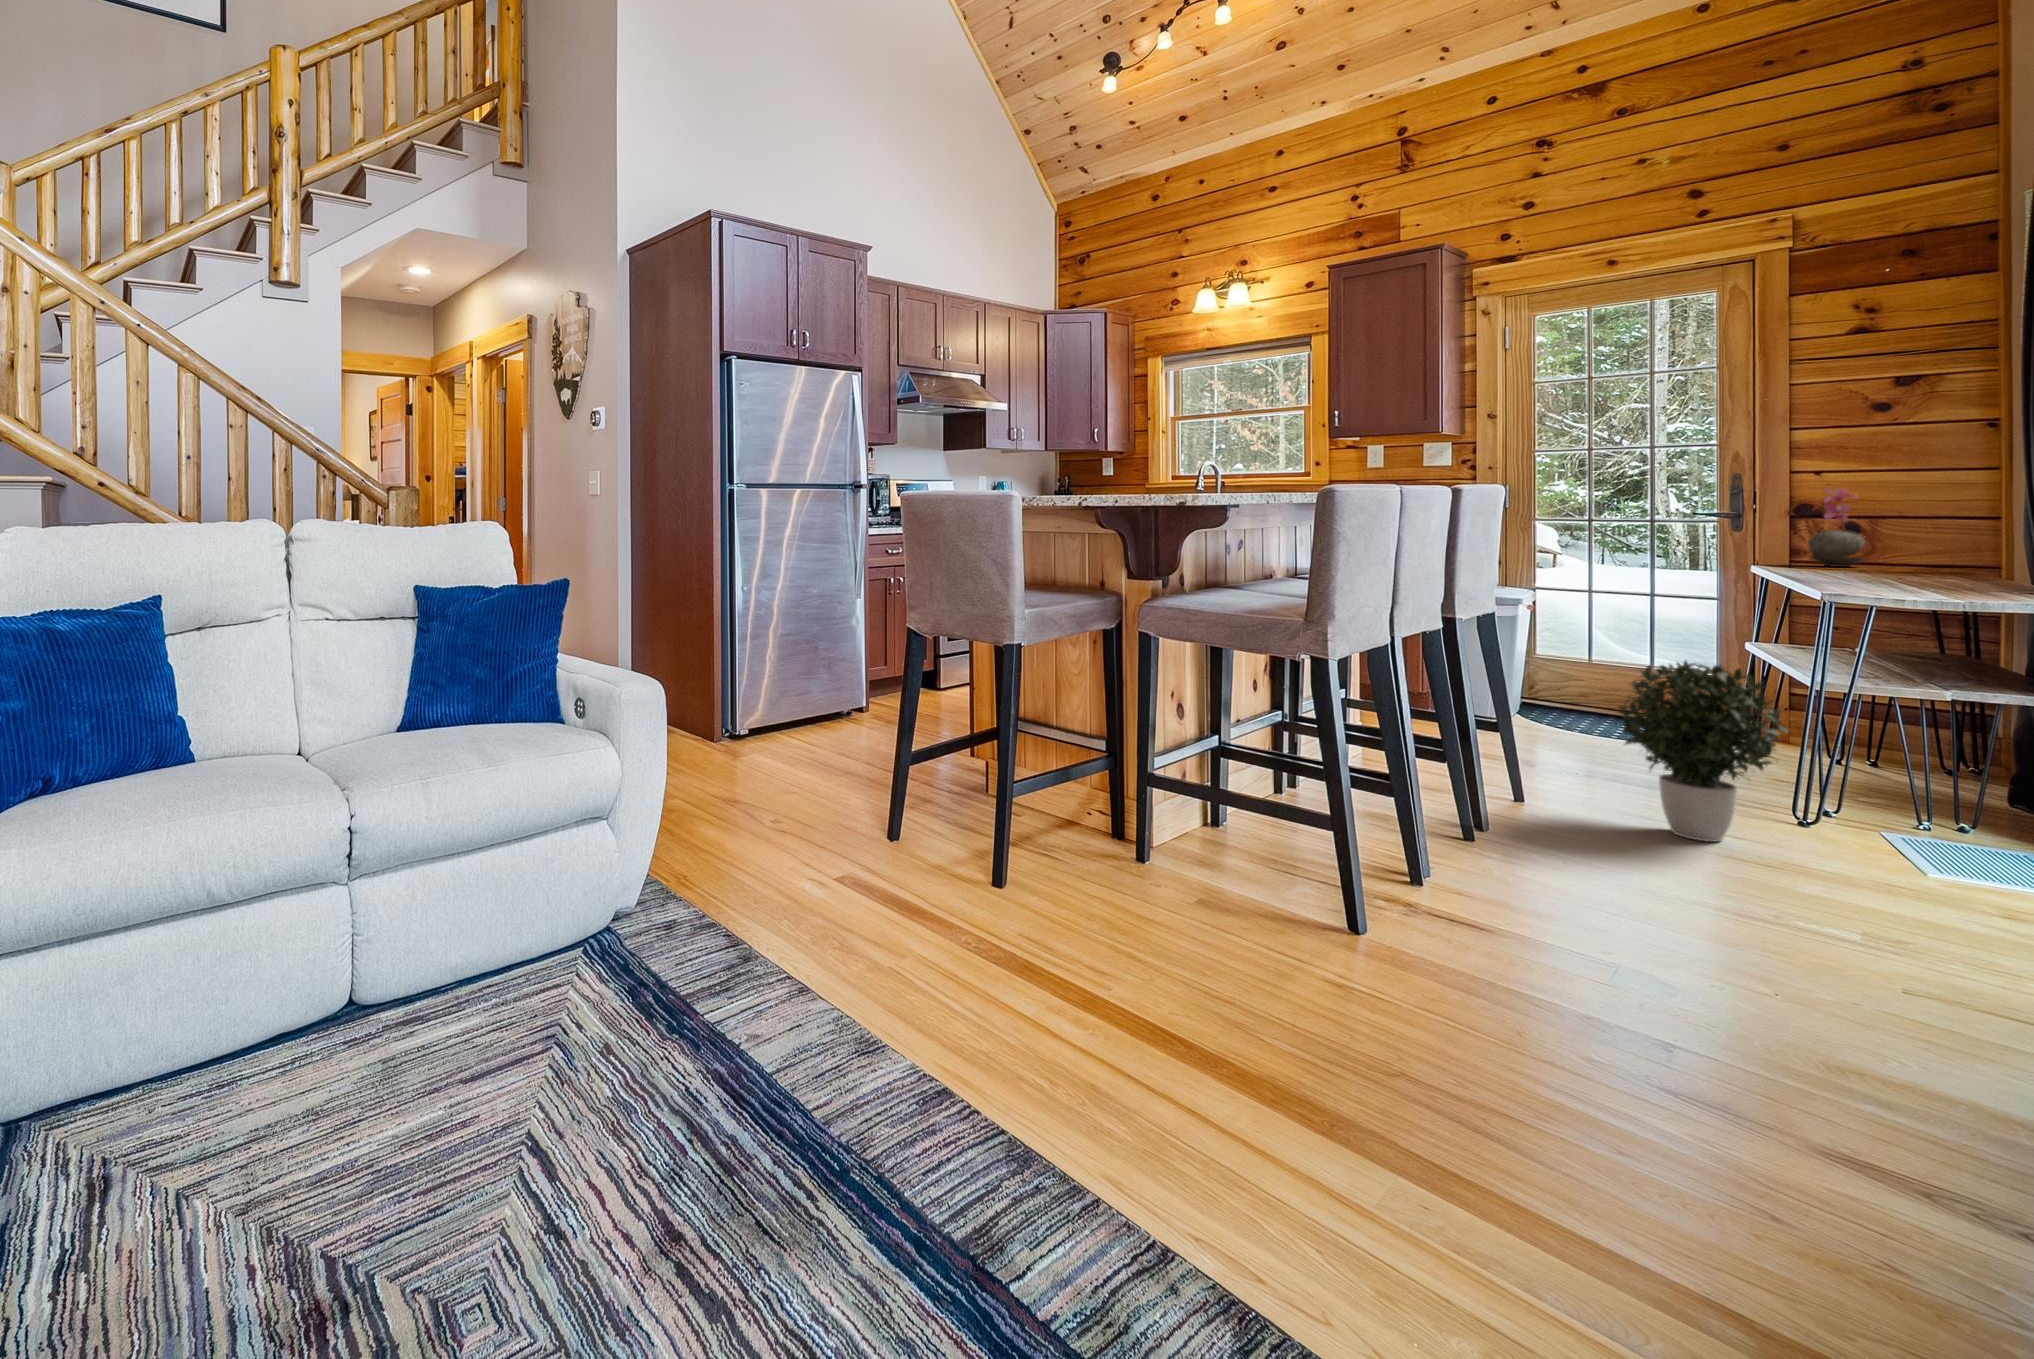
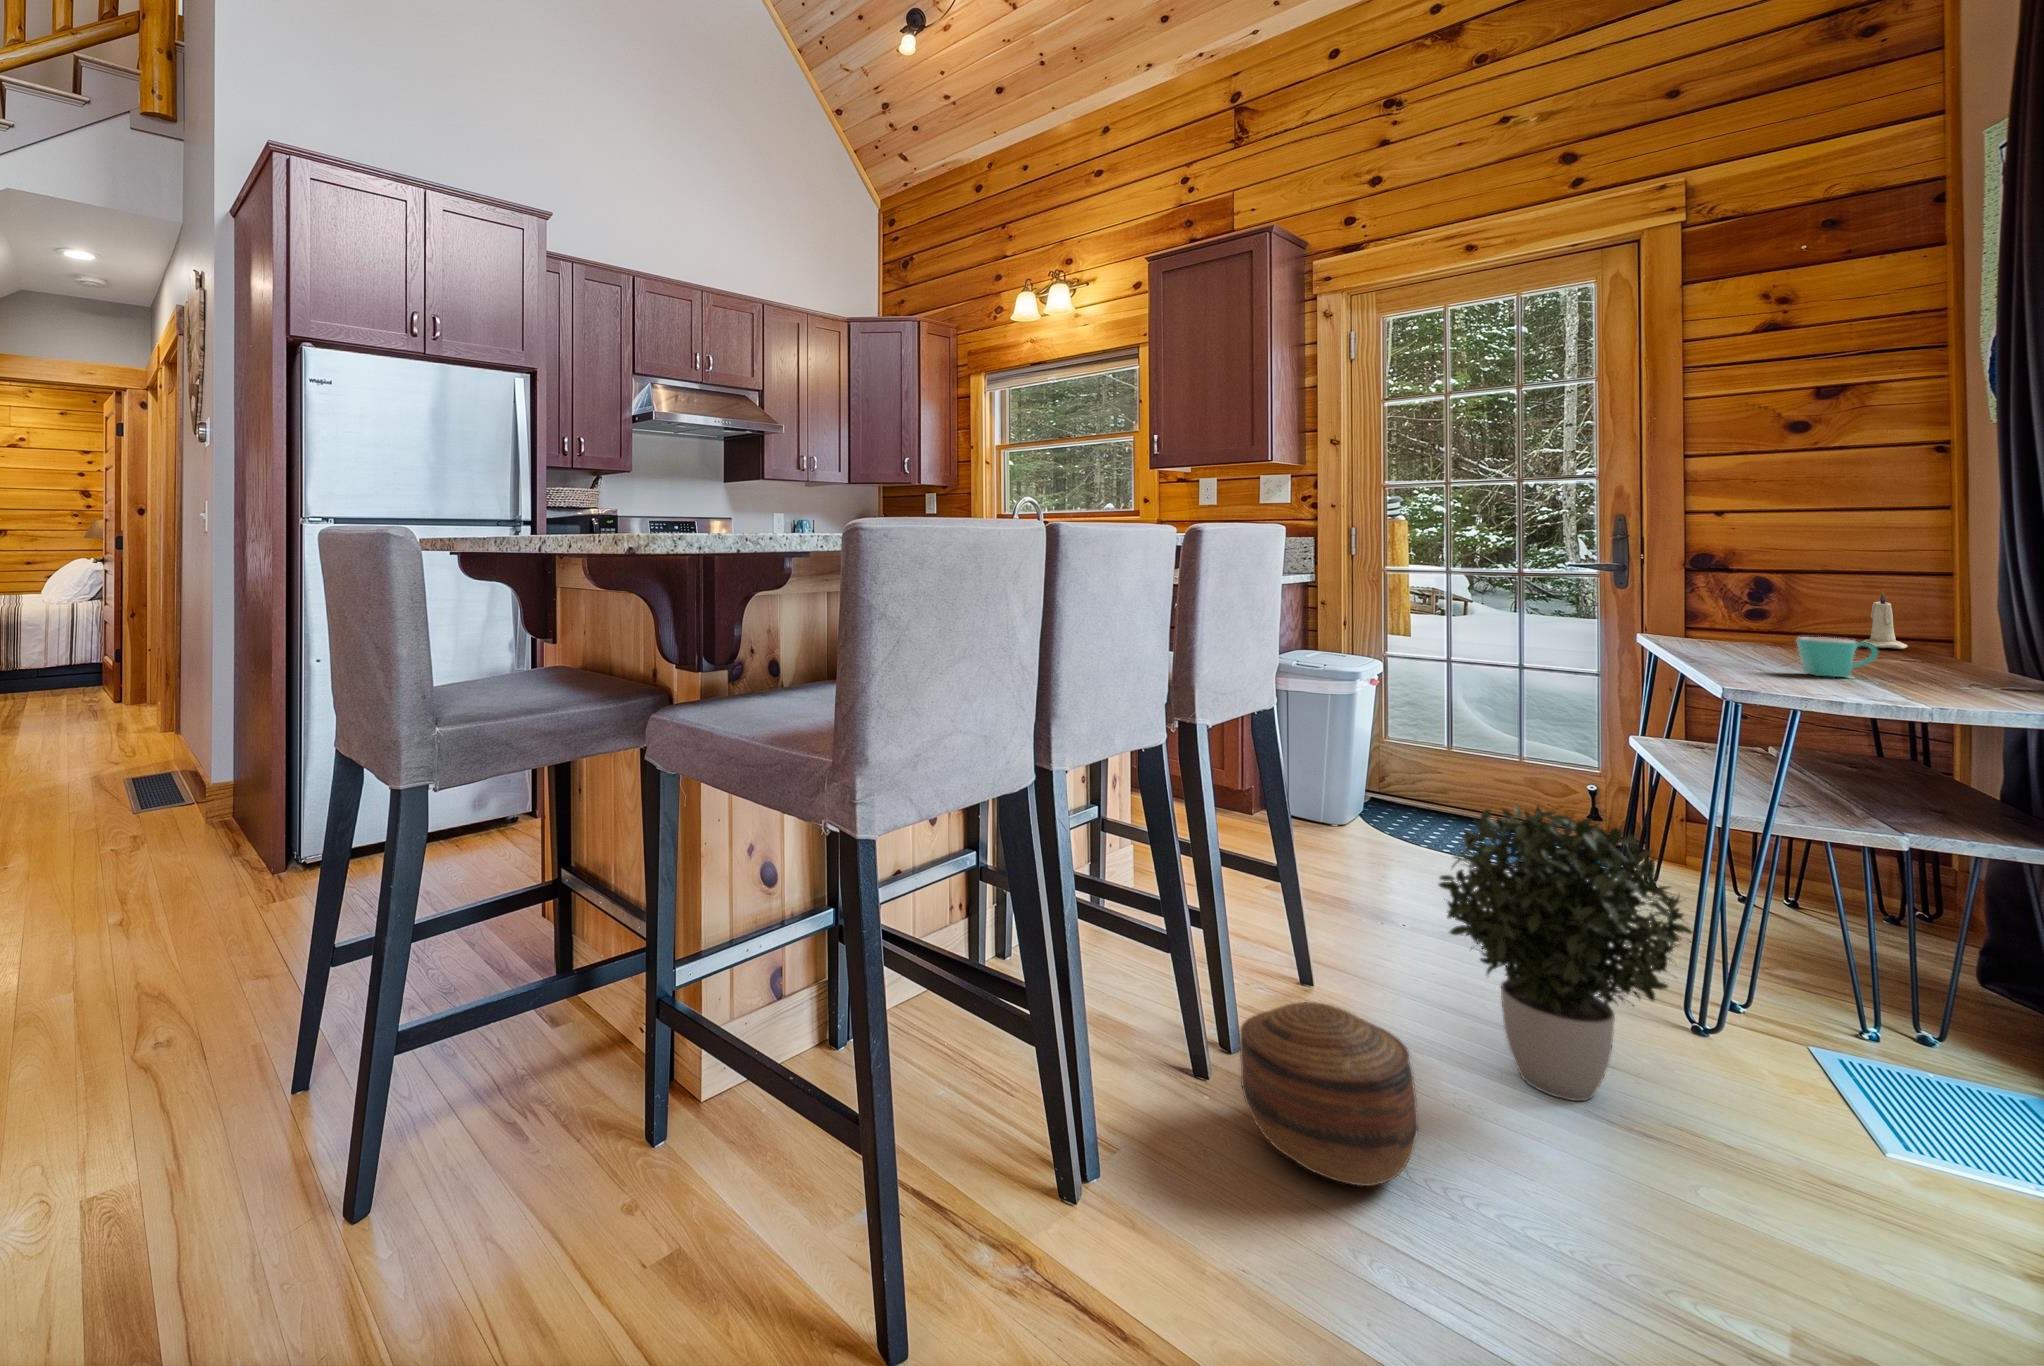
vase: present [1808,489,1865,567] -> none [1705,534,1789,637]
candle: none [1925,529,1961,571] -> present [1862,591,1908,649]
mug: none [1867,555,1925,581] -> present [1797,637,1879,677]
basket: none [1496,770,1616,866] -> present [1240,1002,1418,1186]

